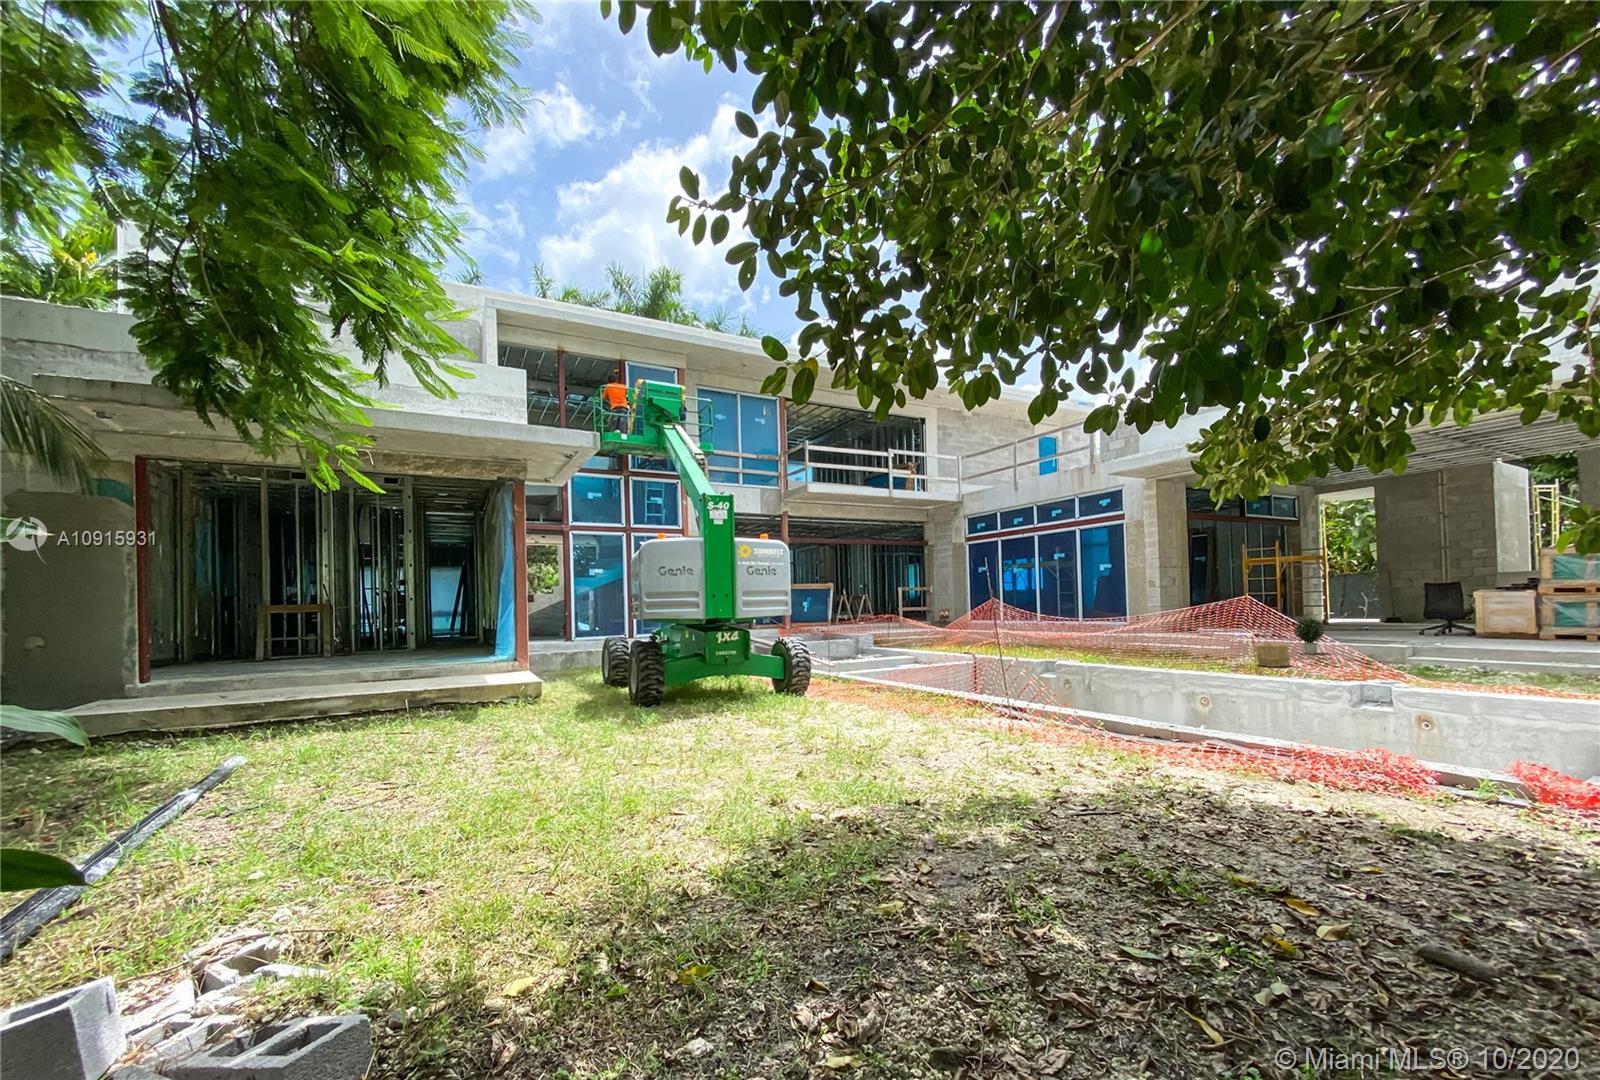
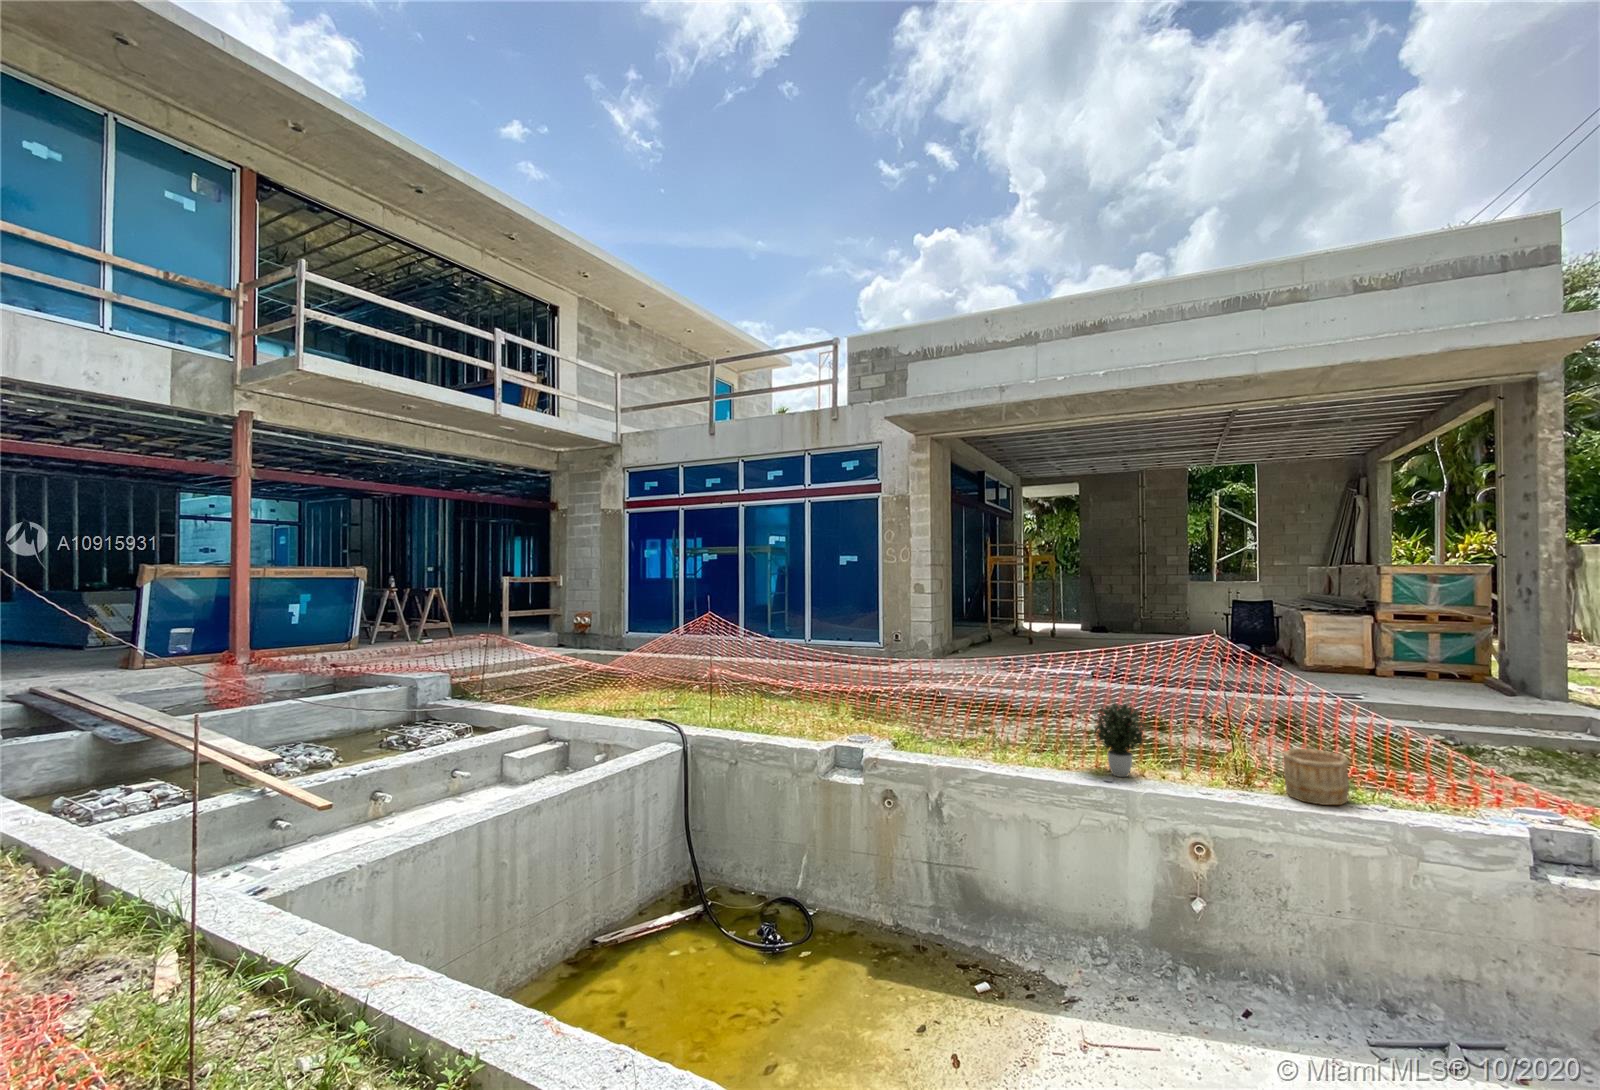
potted plant: present [1294,619,1325,654] -> present [1095,704,1145,777]

